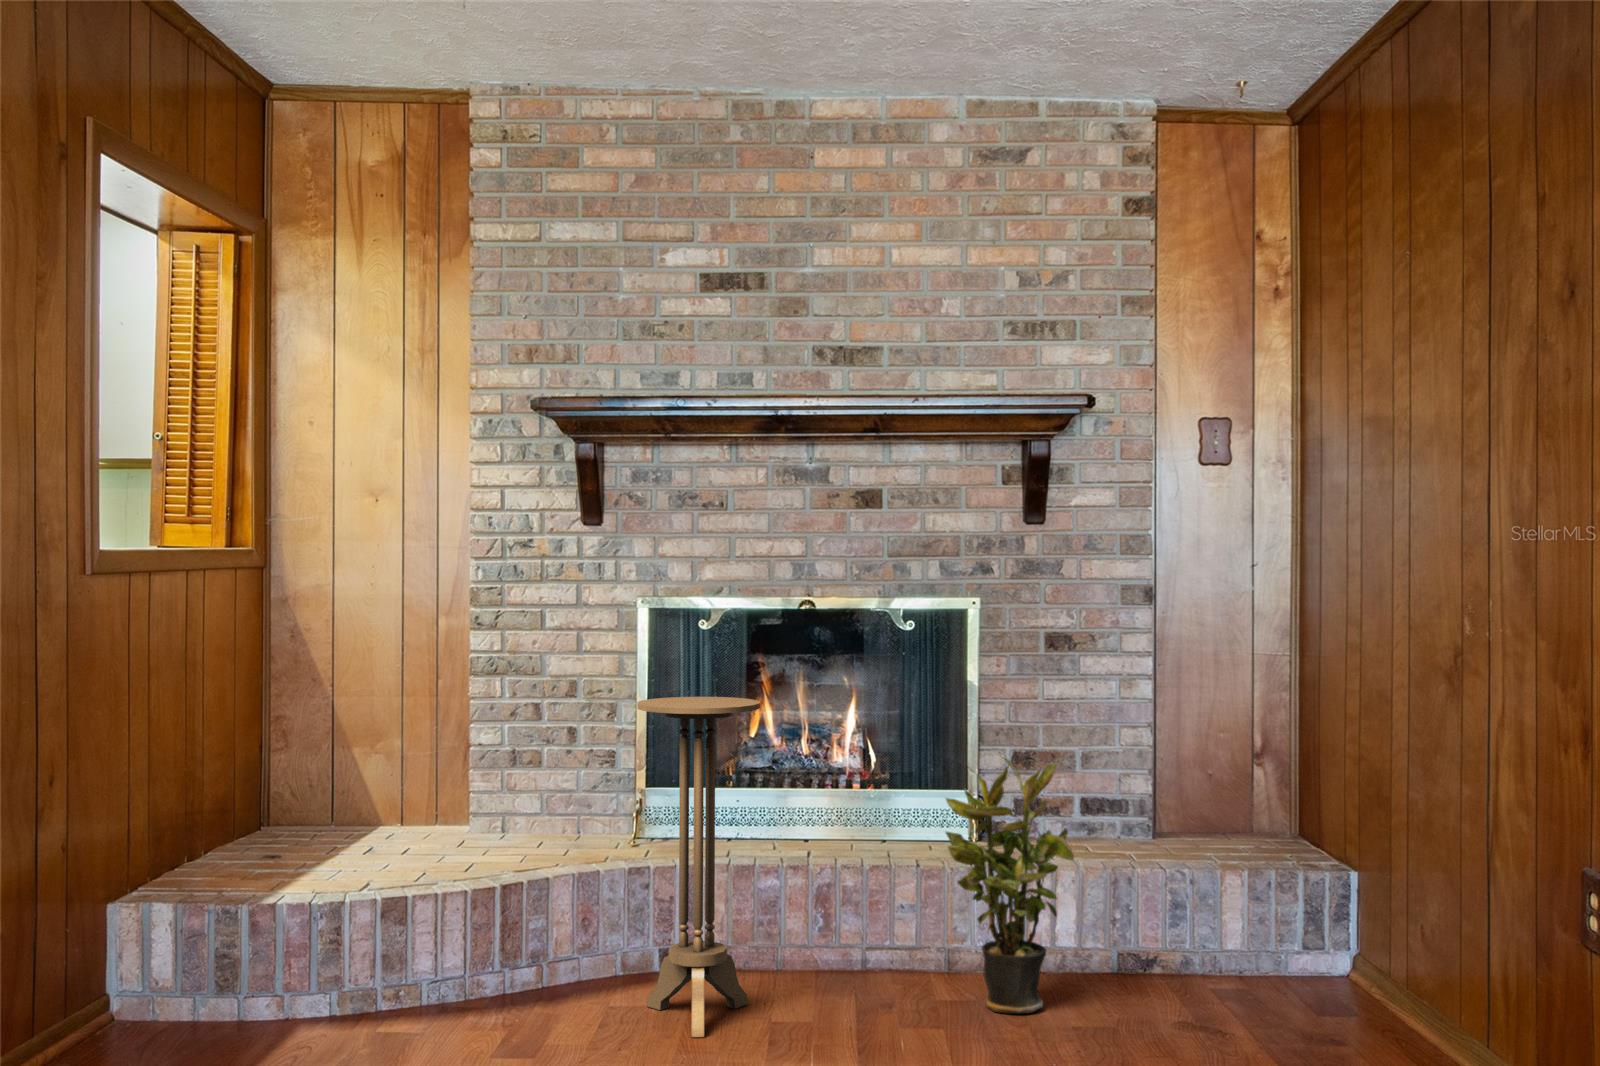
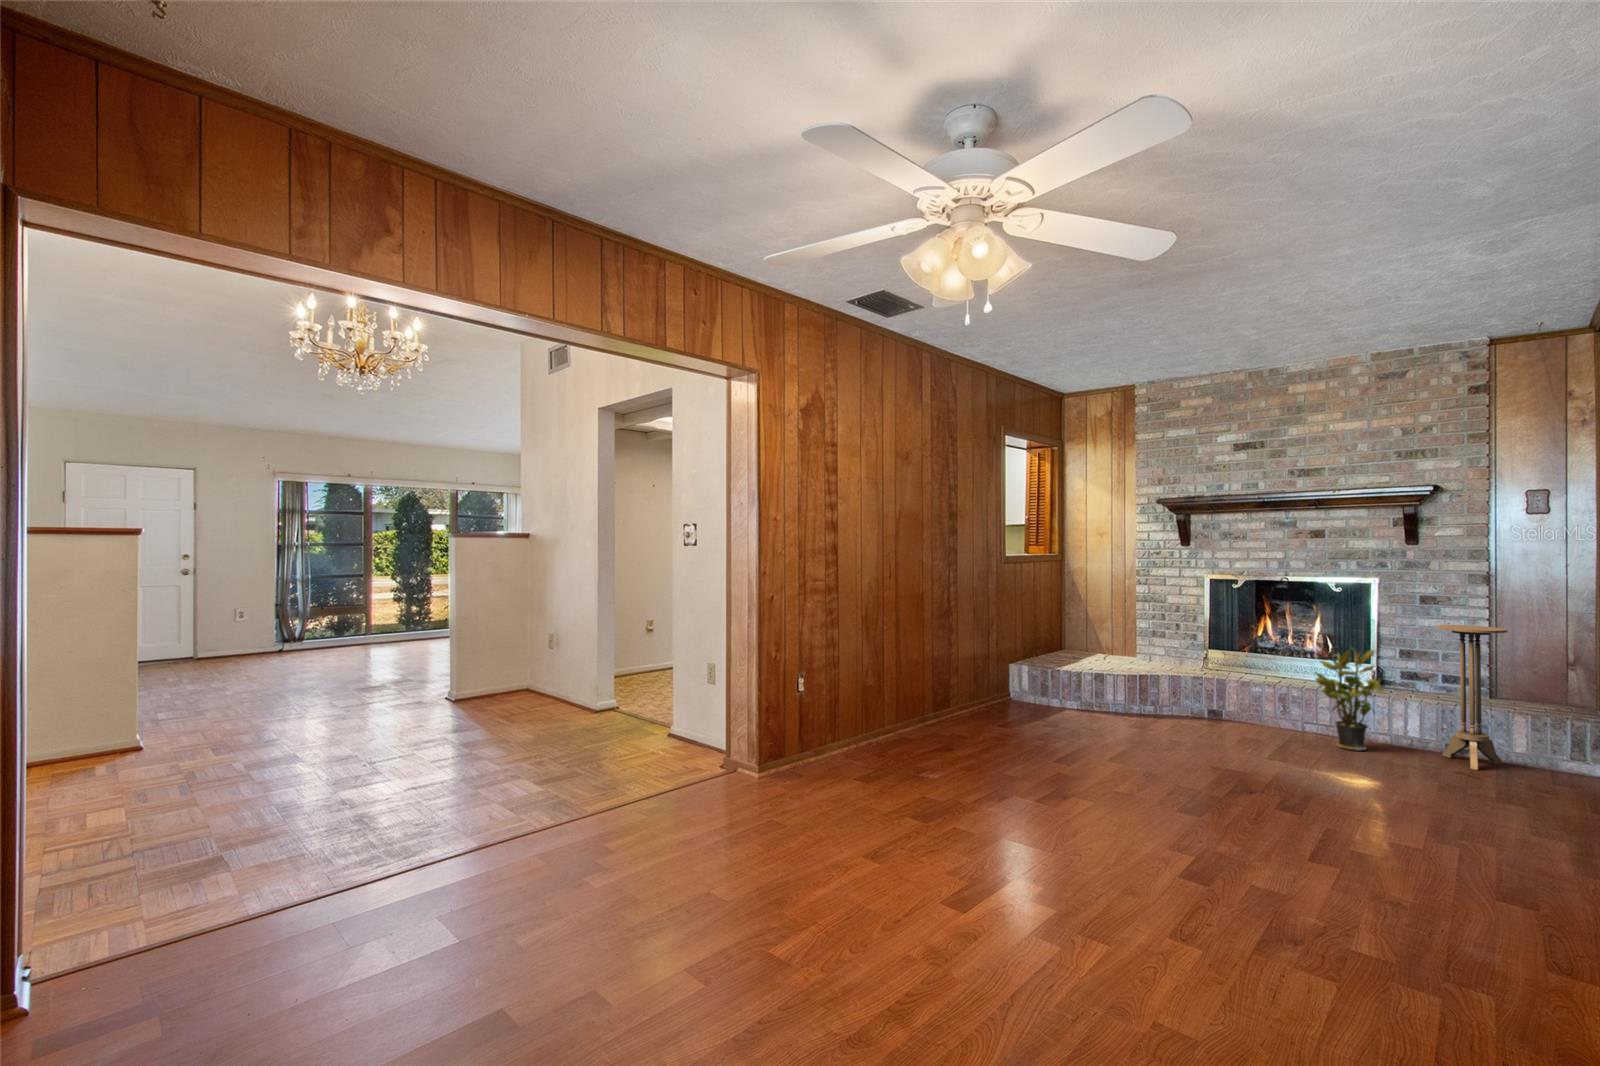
side table: present [637,697,760,1037] -> present [1436,625,1507,770]

